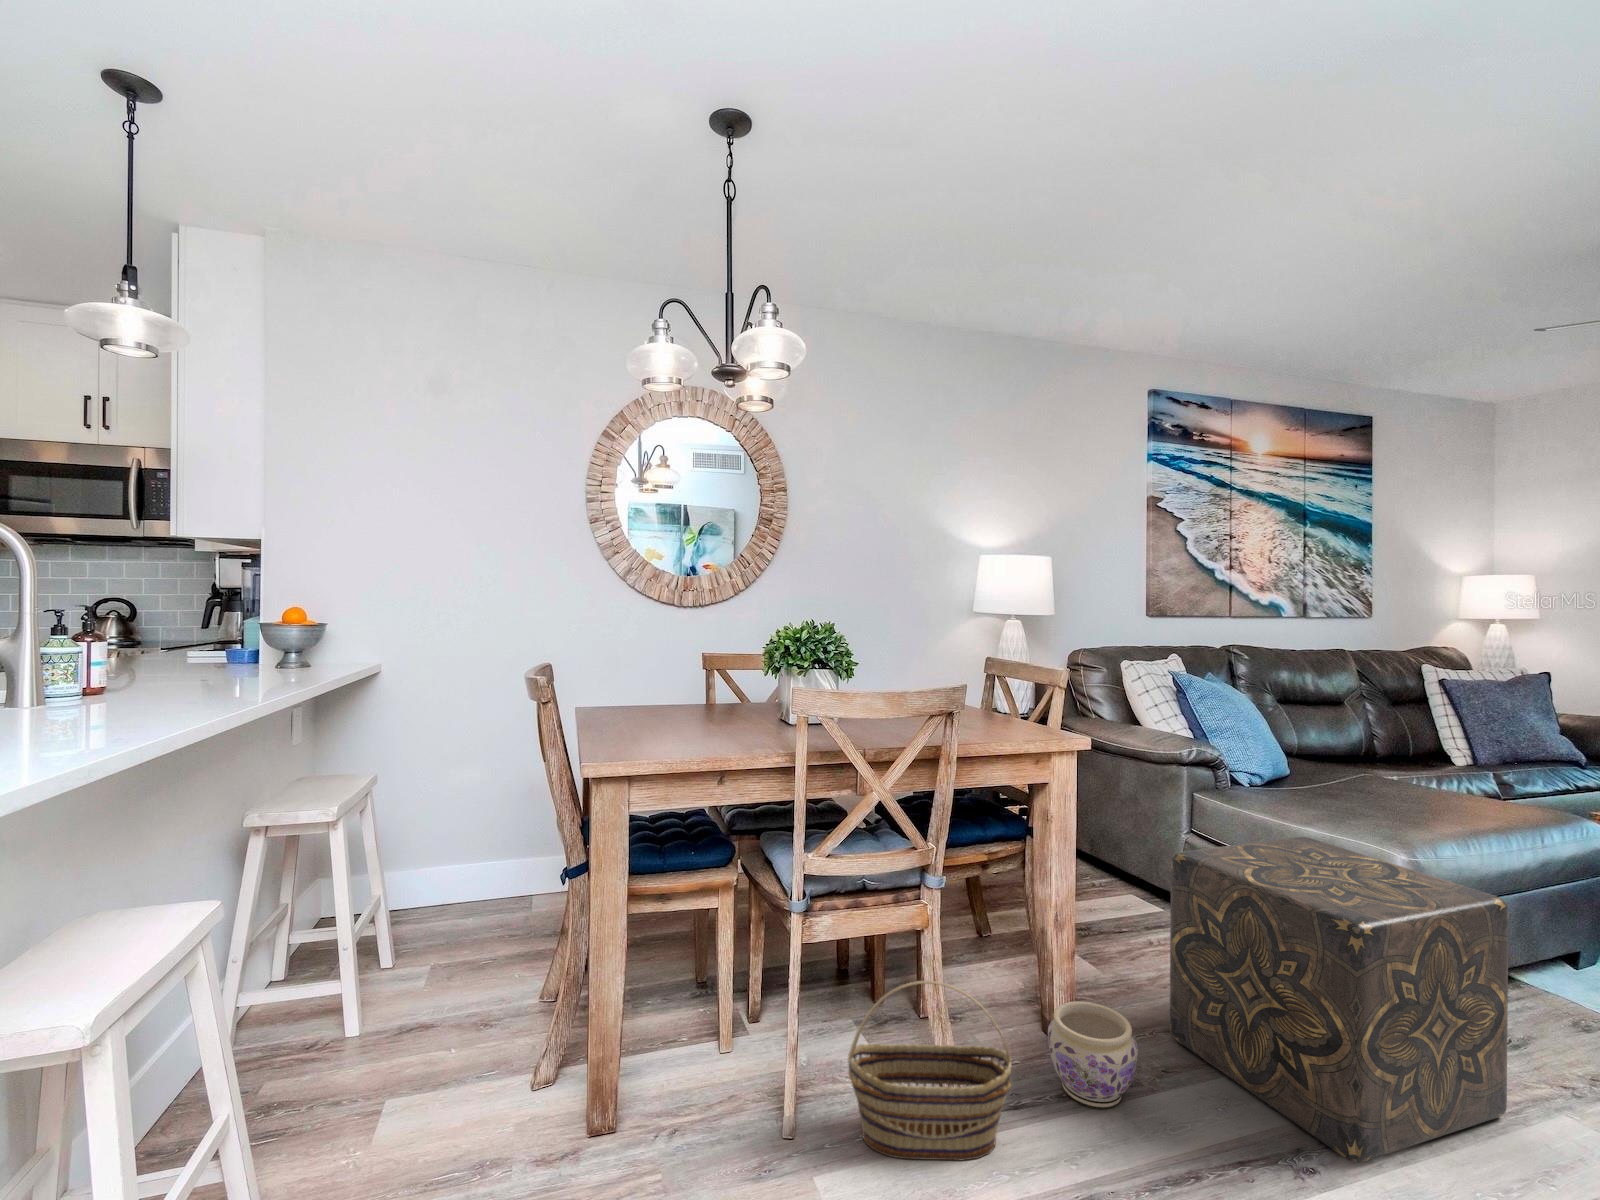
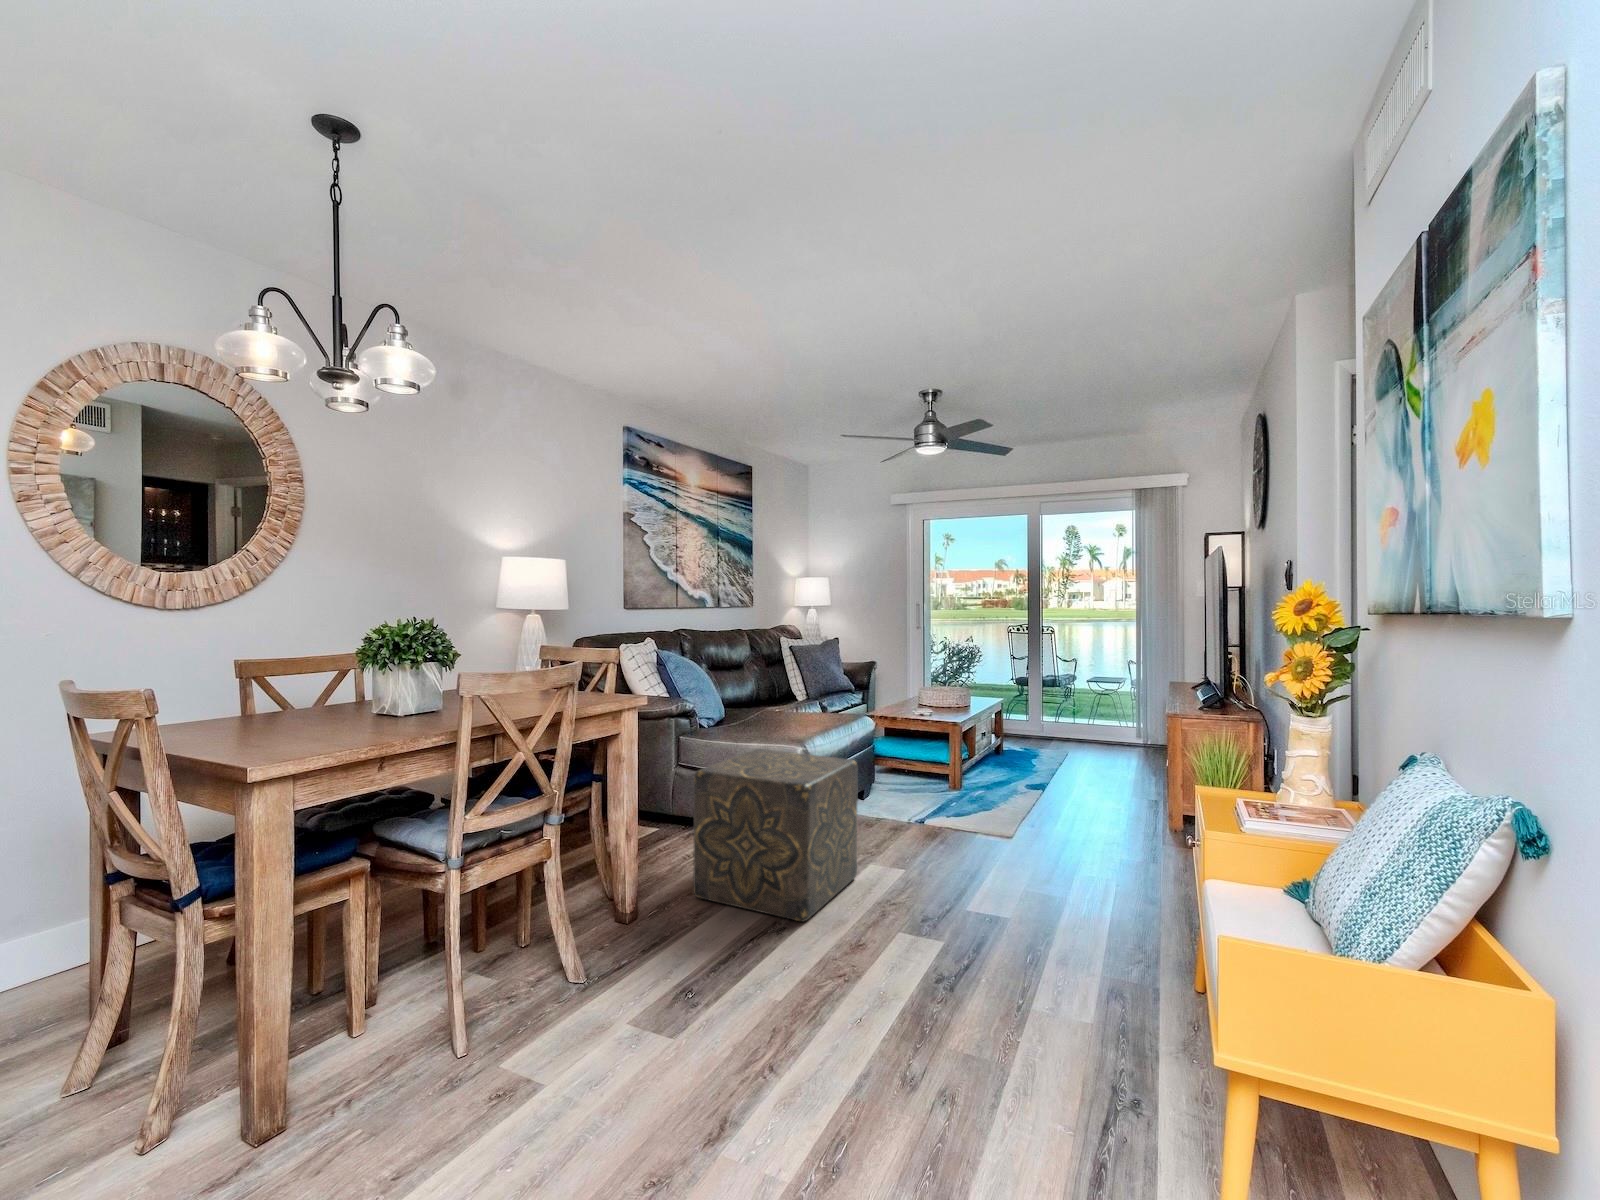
basket: present [848,980,1011,1160] -> none [508,888,628,1032]
planter: present [1048,1001,1138,1109] -> none [631,883,691,951]

